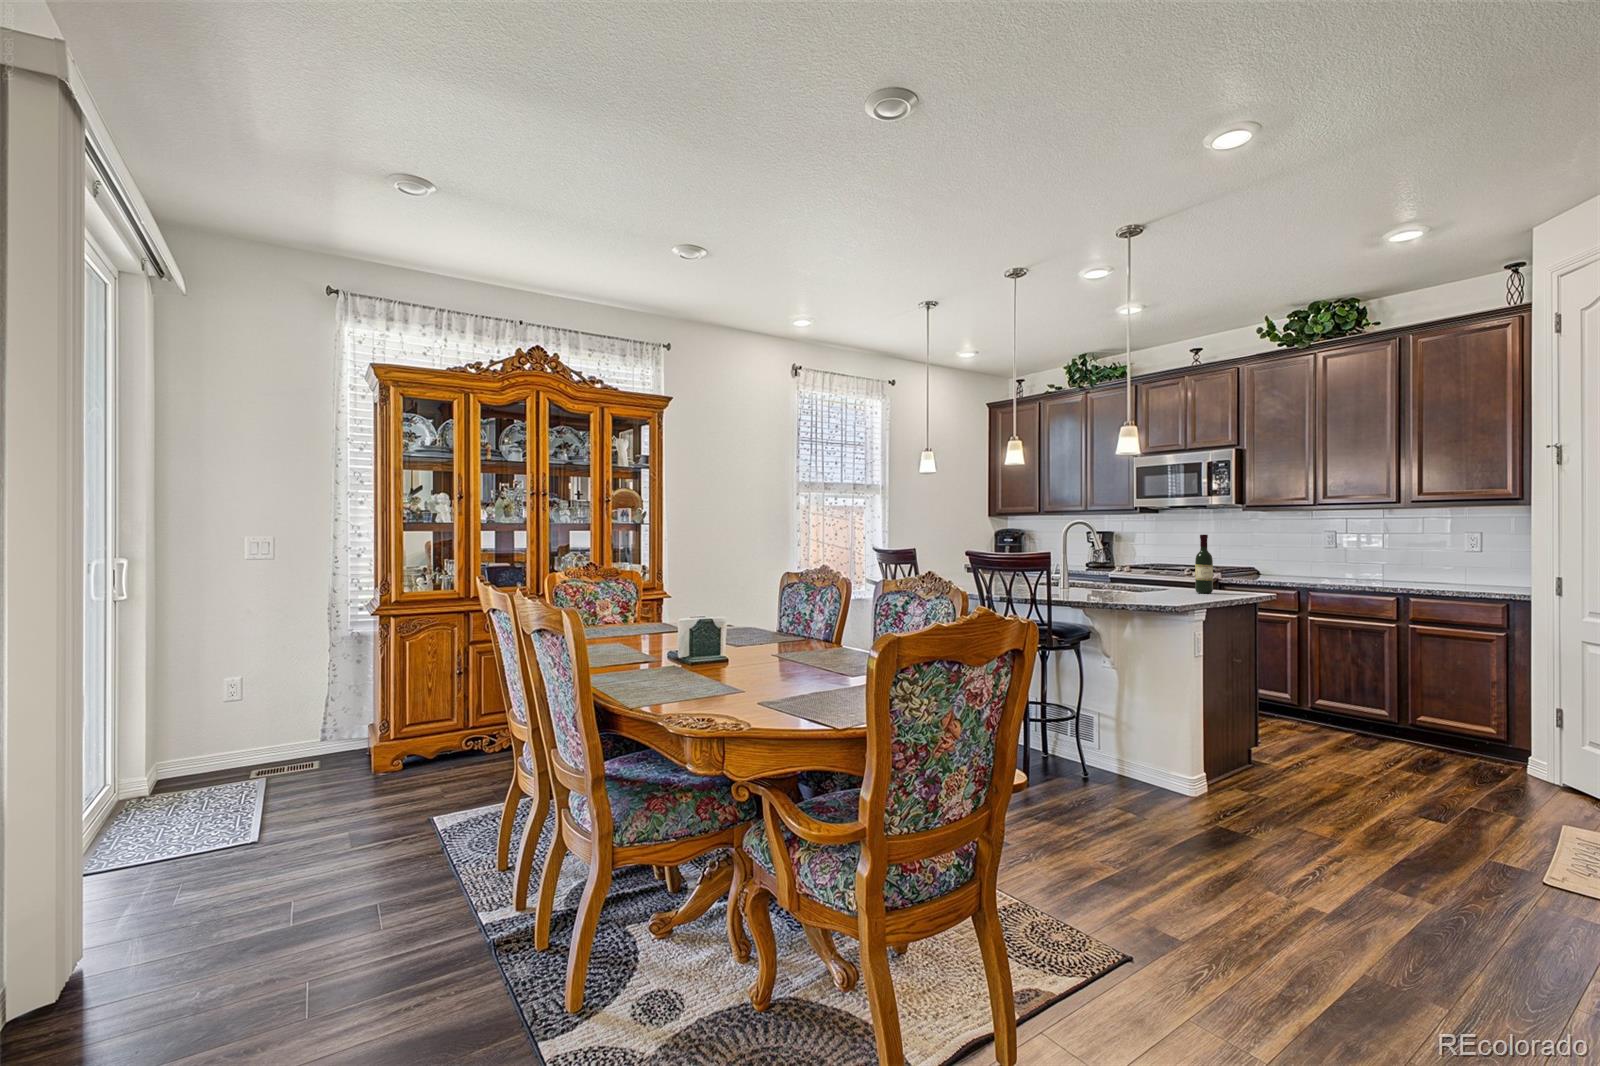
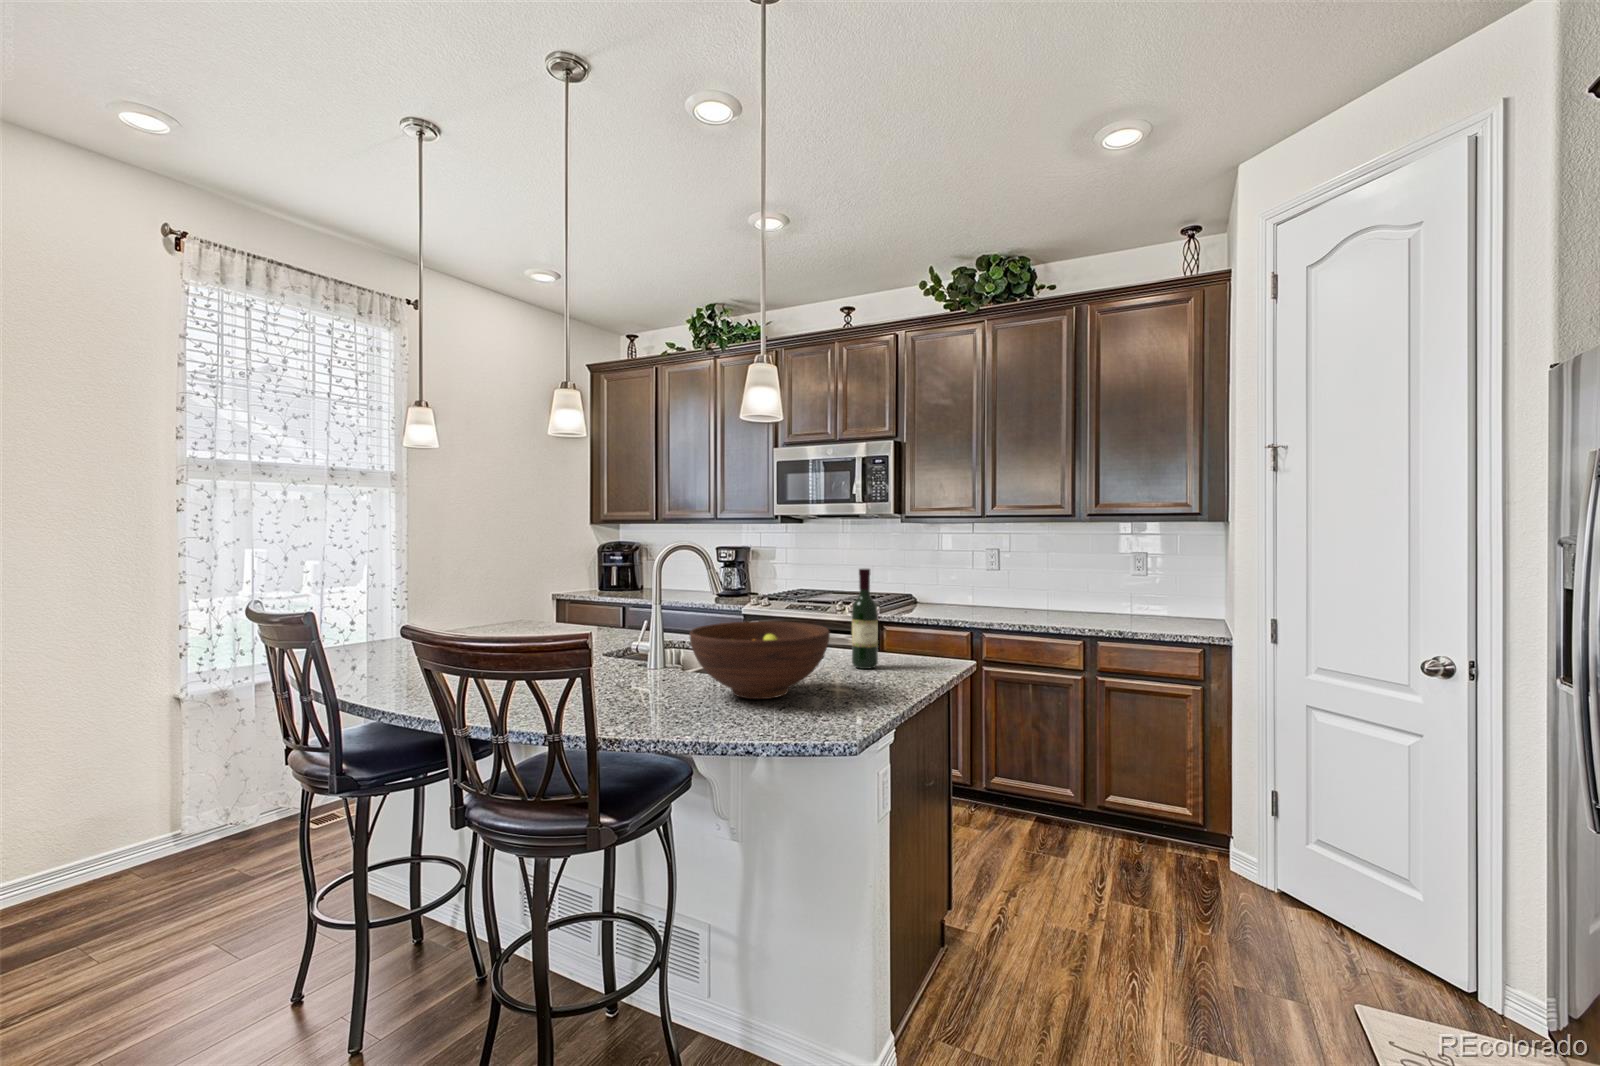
fruit bowl: none [1100,561,1180,597] -> present [690,621,830,699]

